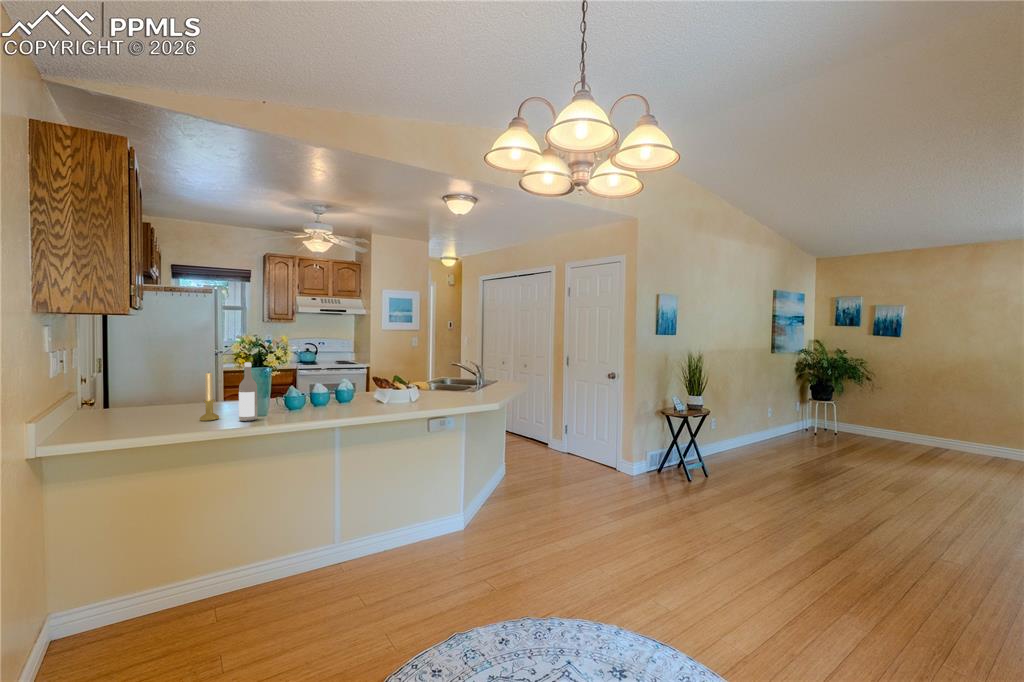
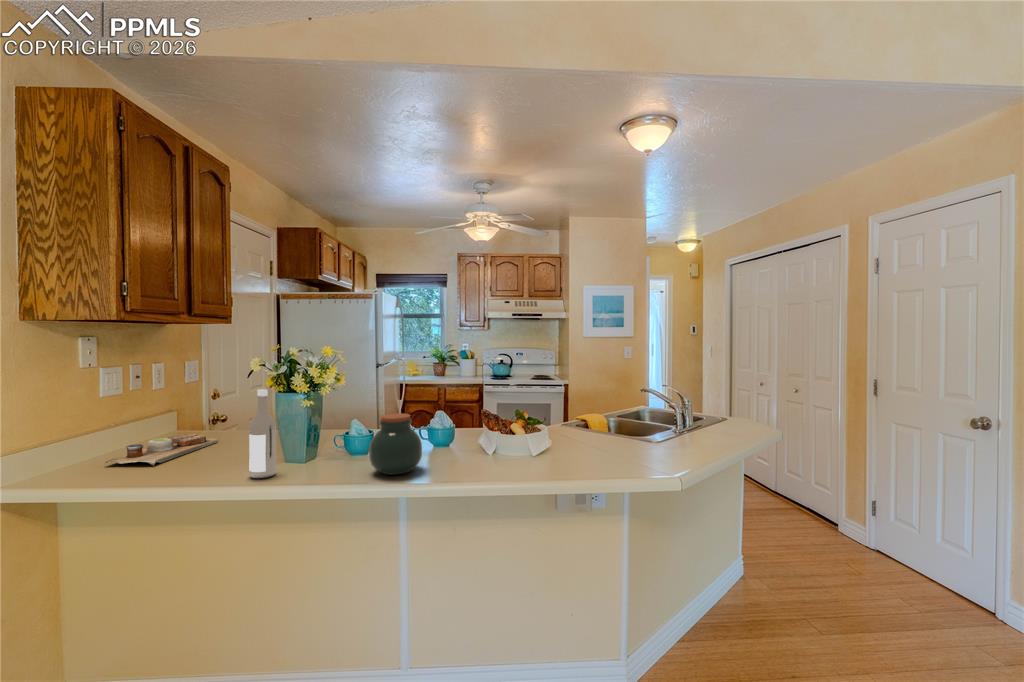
candle holder: present [200,373,219,421] -> none [220,399,247,470]
jar: none [320,376,354,412] -> present [369,413,422,475]
cutting board: none [84,406,145,427] -> present [106,433,218,466]

